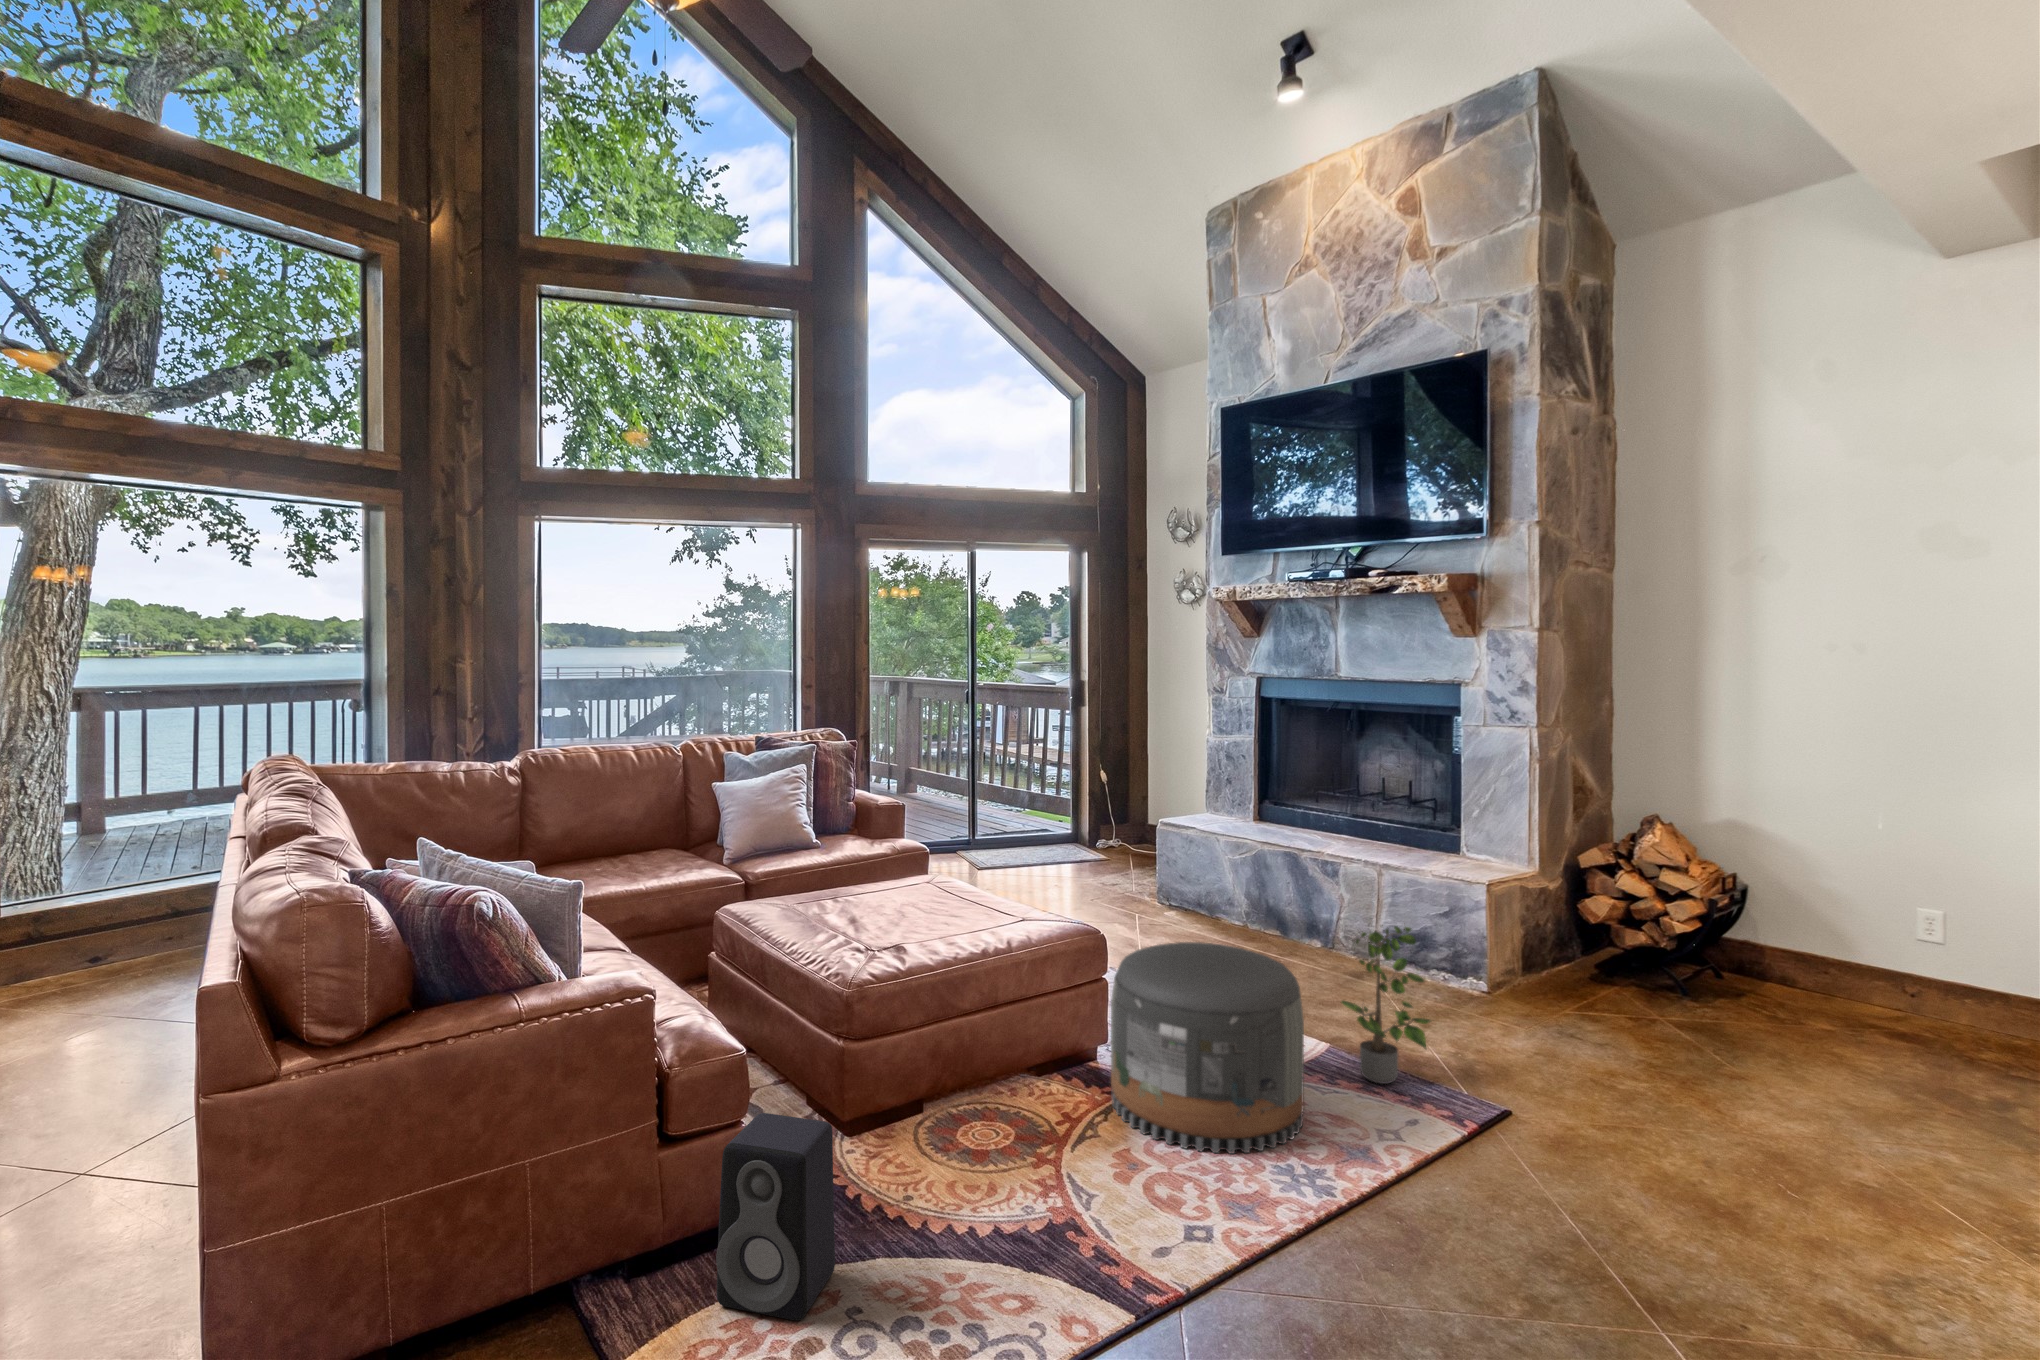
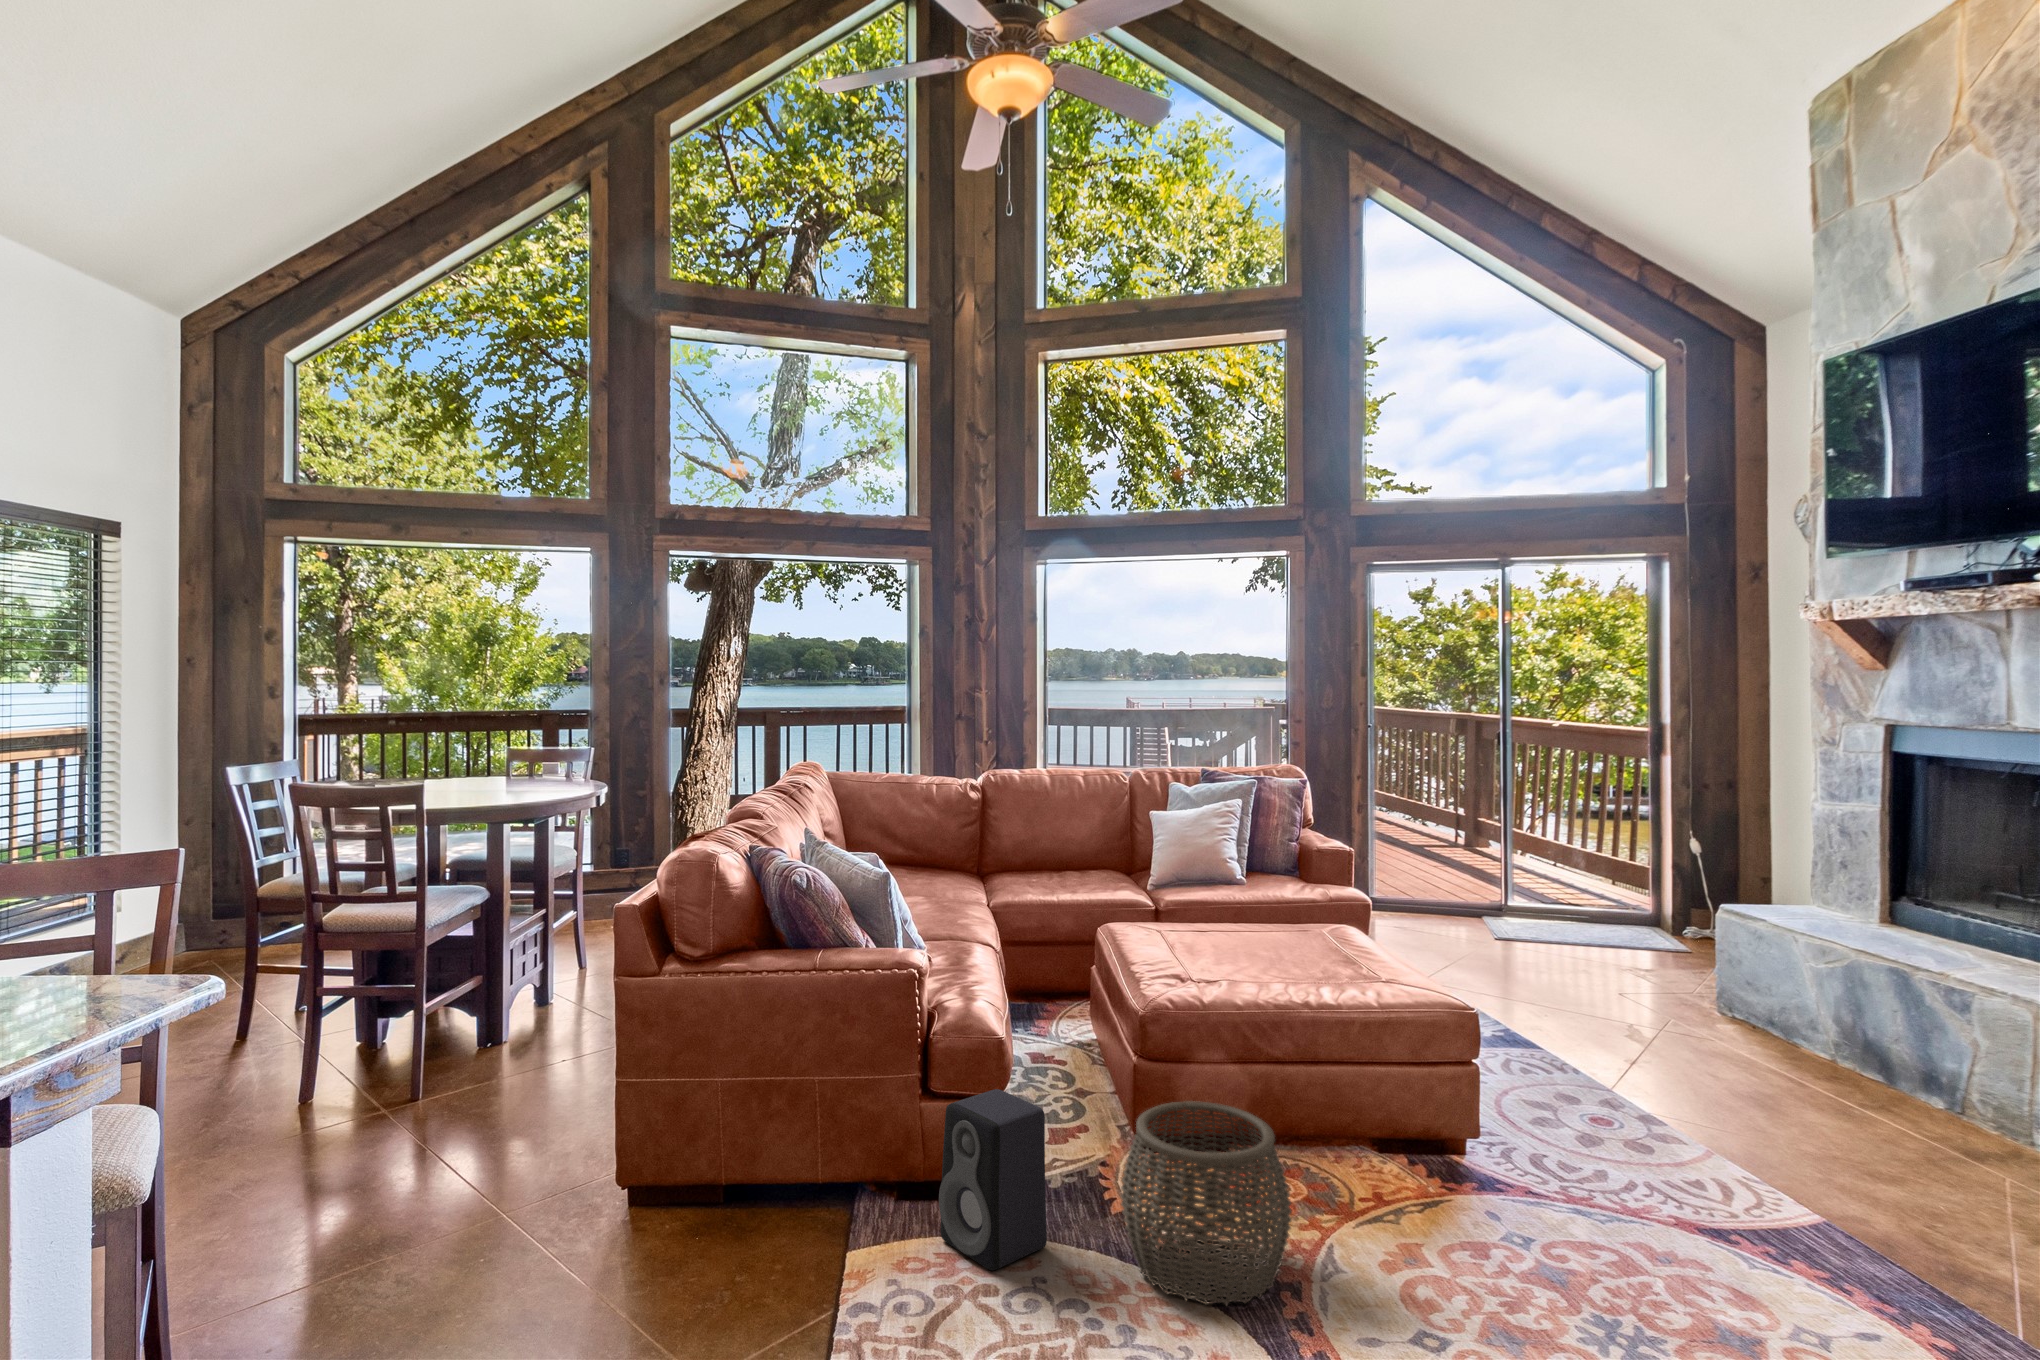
potted plant: present [1342,925,1431,1084] -> none [1806,1061,1975,1283]
pouf: present [1111,942,1304,1154] -> none [1440,1032,1698,1297]
woven basket: none [908,1070,1076,1278] -> present [1120,1101,1292,1306]

